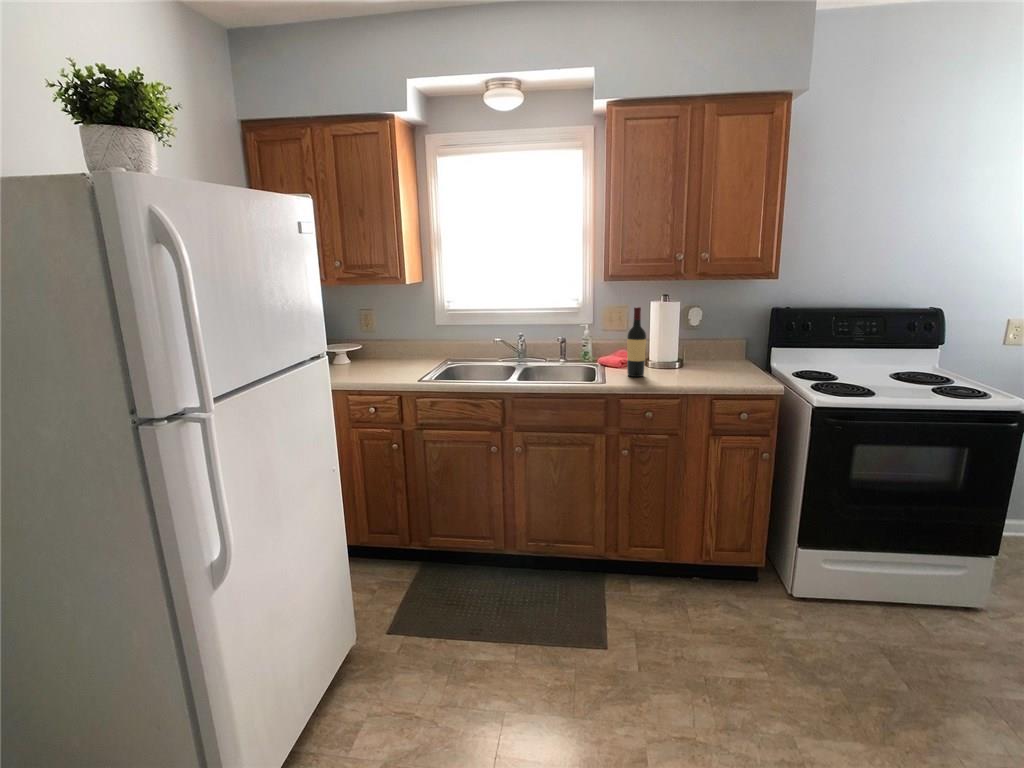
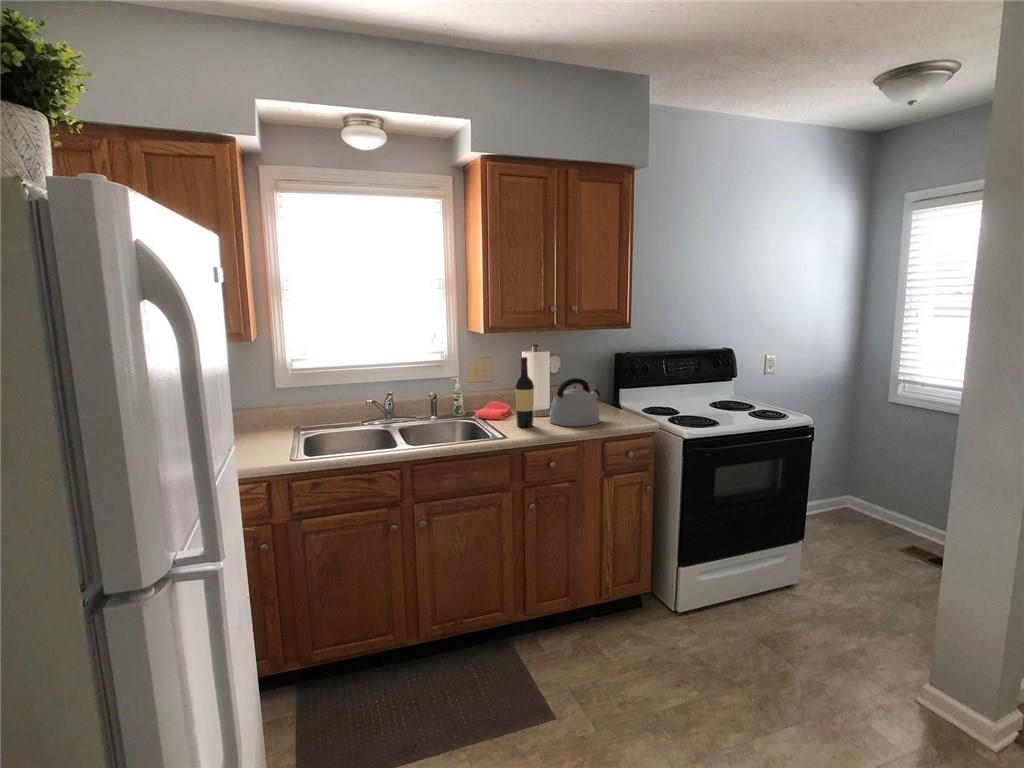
kettle: none [665,331,725,381] -> present [549,378,600,426]

